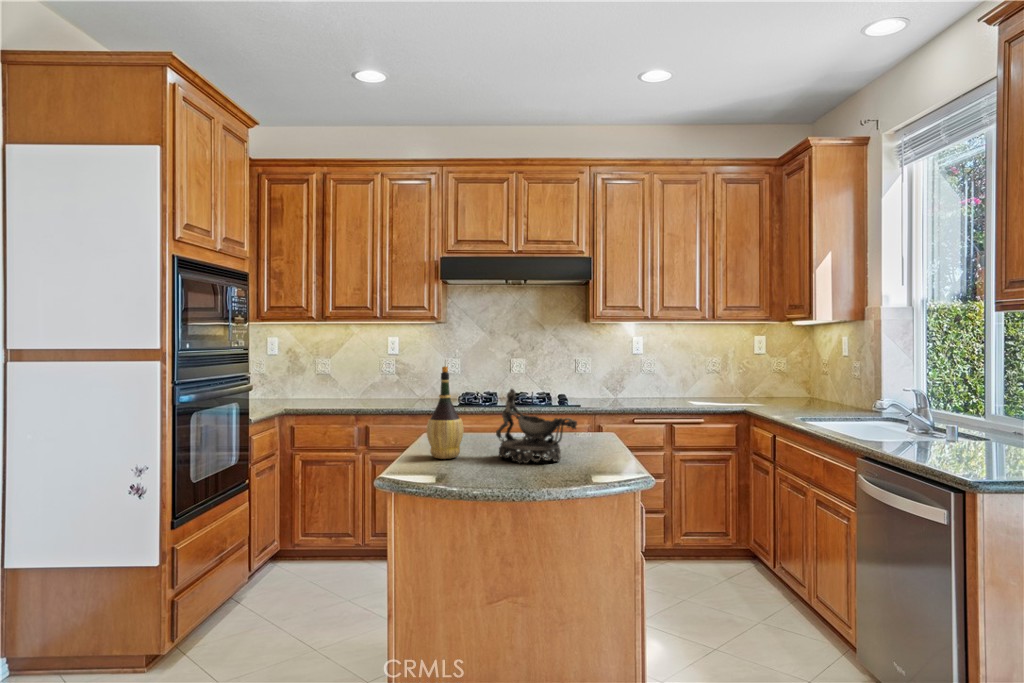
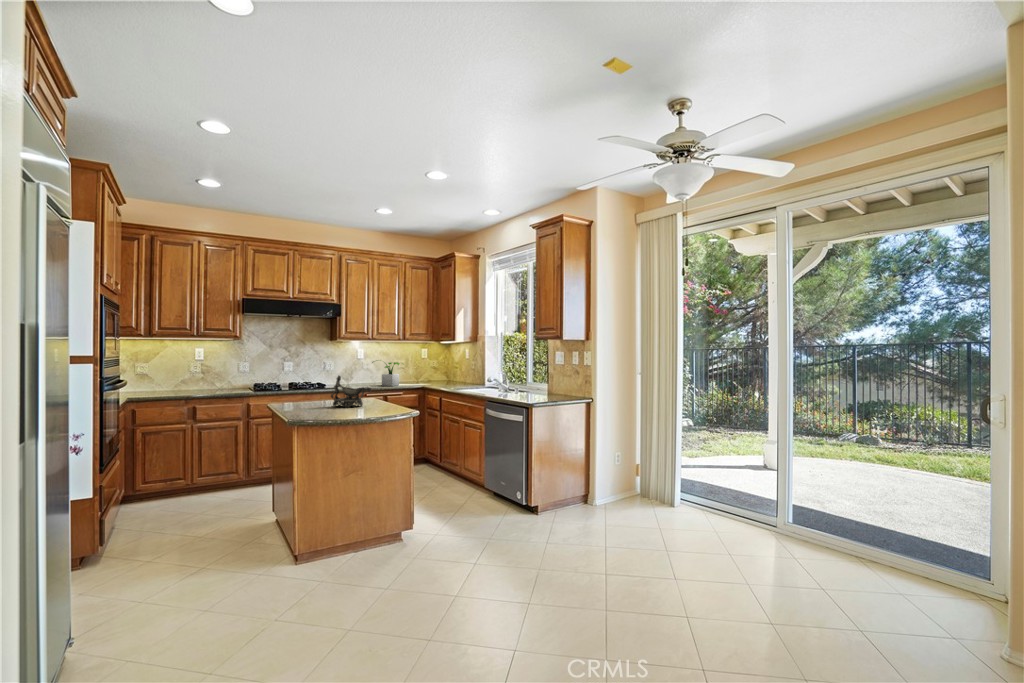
potted plant: none [649,356,710,406] -> present [372,362,400,386]
wine bottle: present [427,366,463,459] -> none [298,366,317,408]

